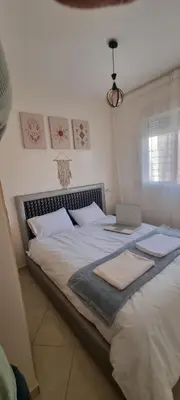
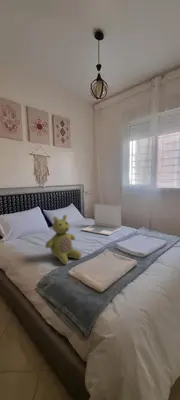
stuffed bear: none [73,220,104,264] -> present [45,215,81,264]

